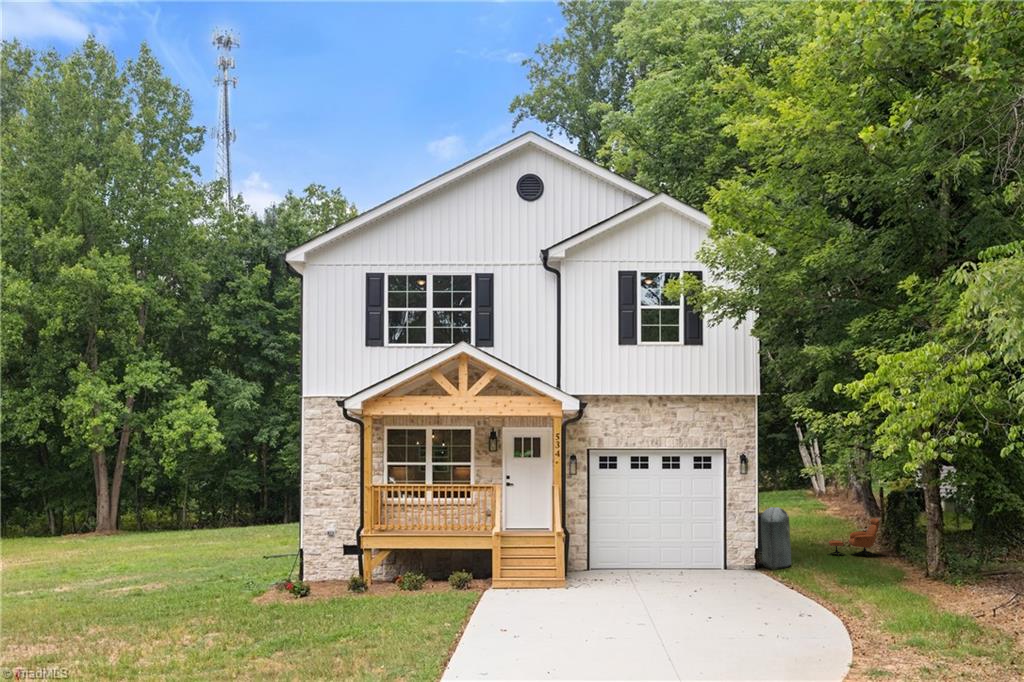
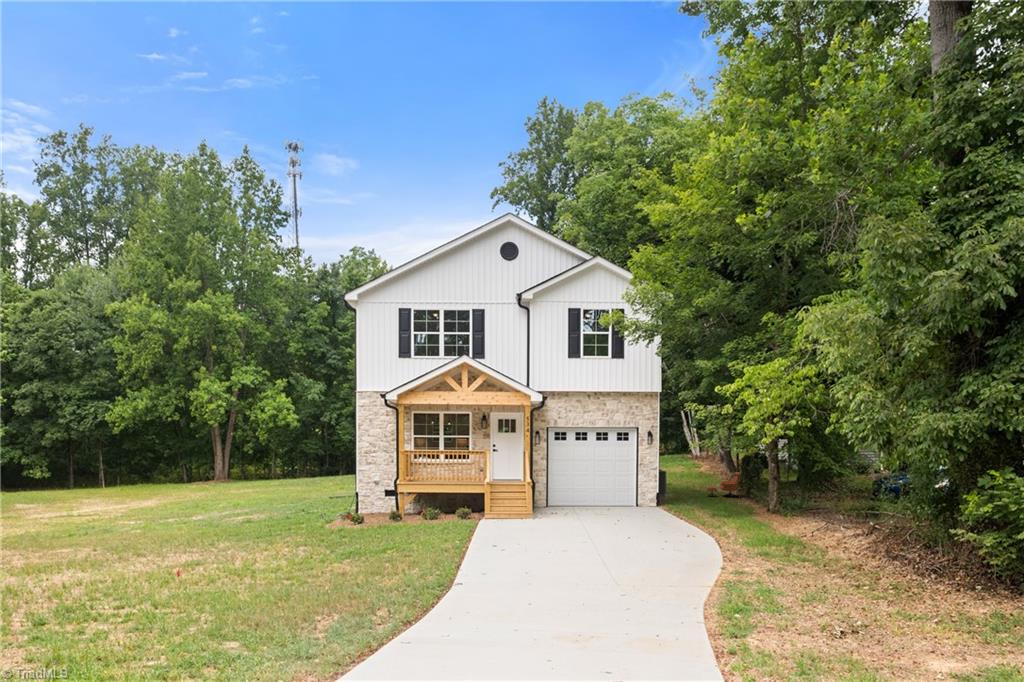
trash can: present [761,507,791,570] -> none [661,465,681,506]

